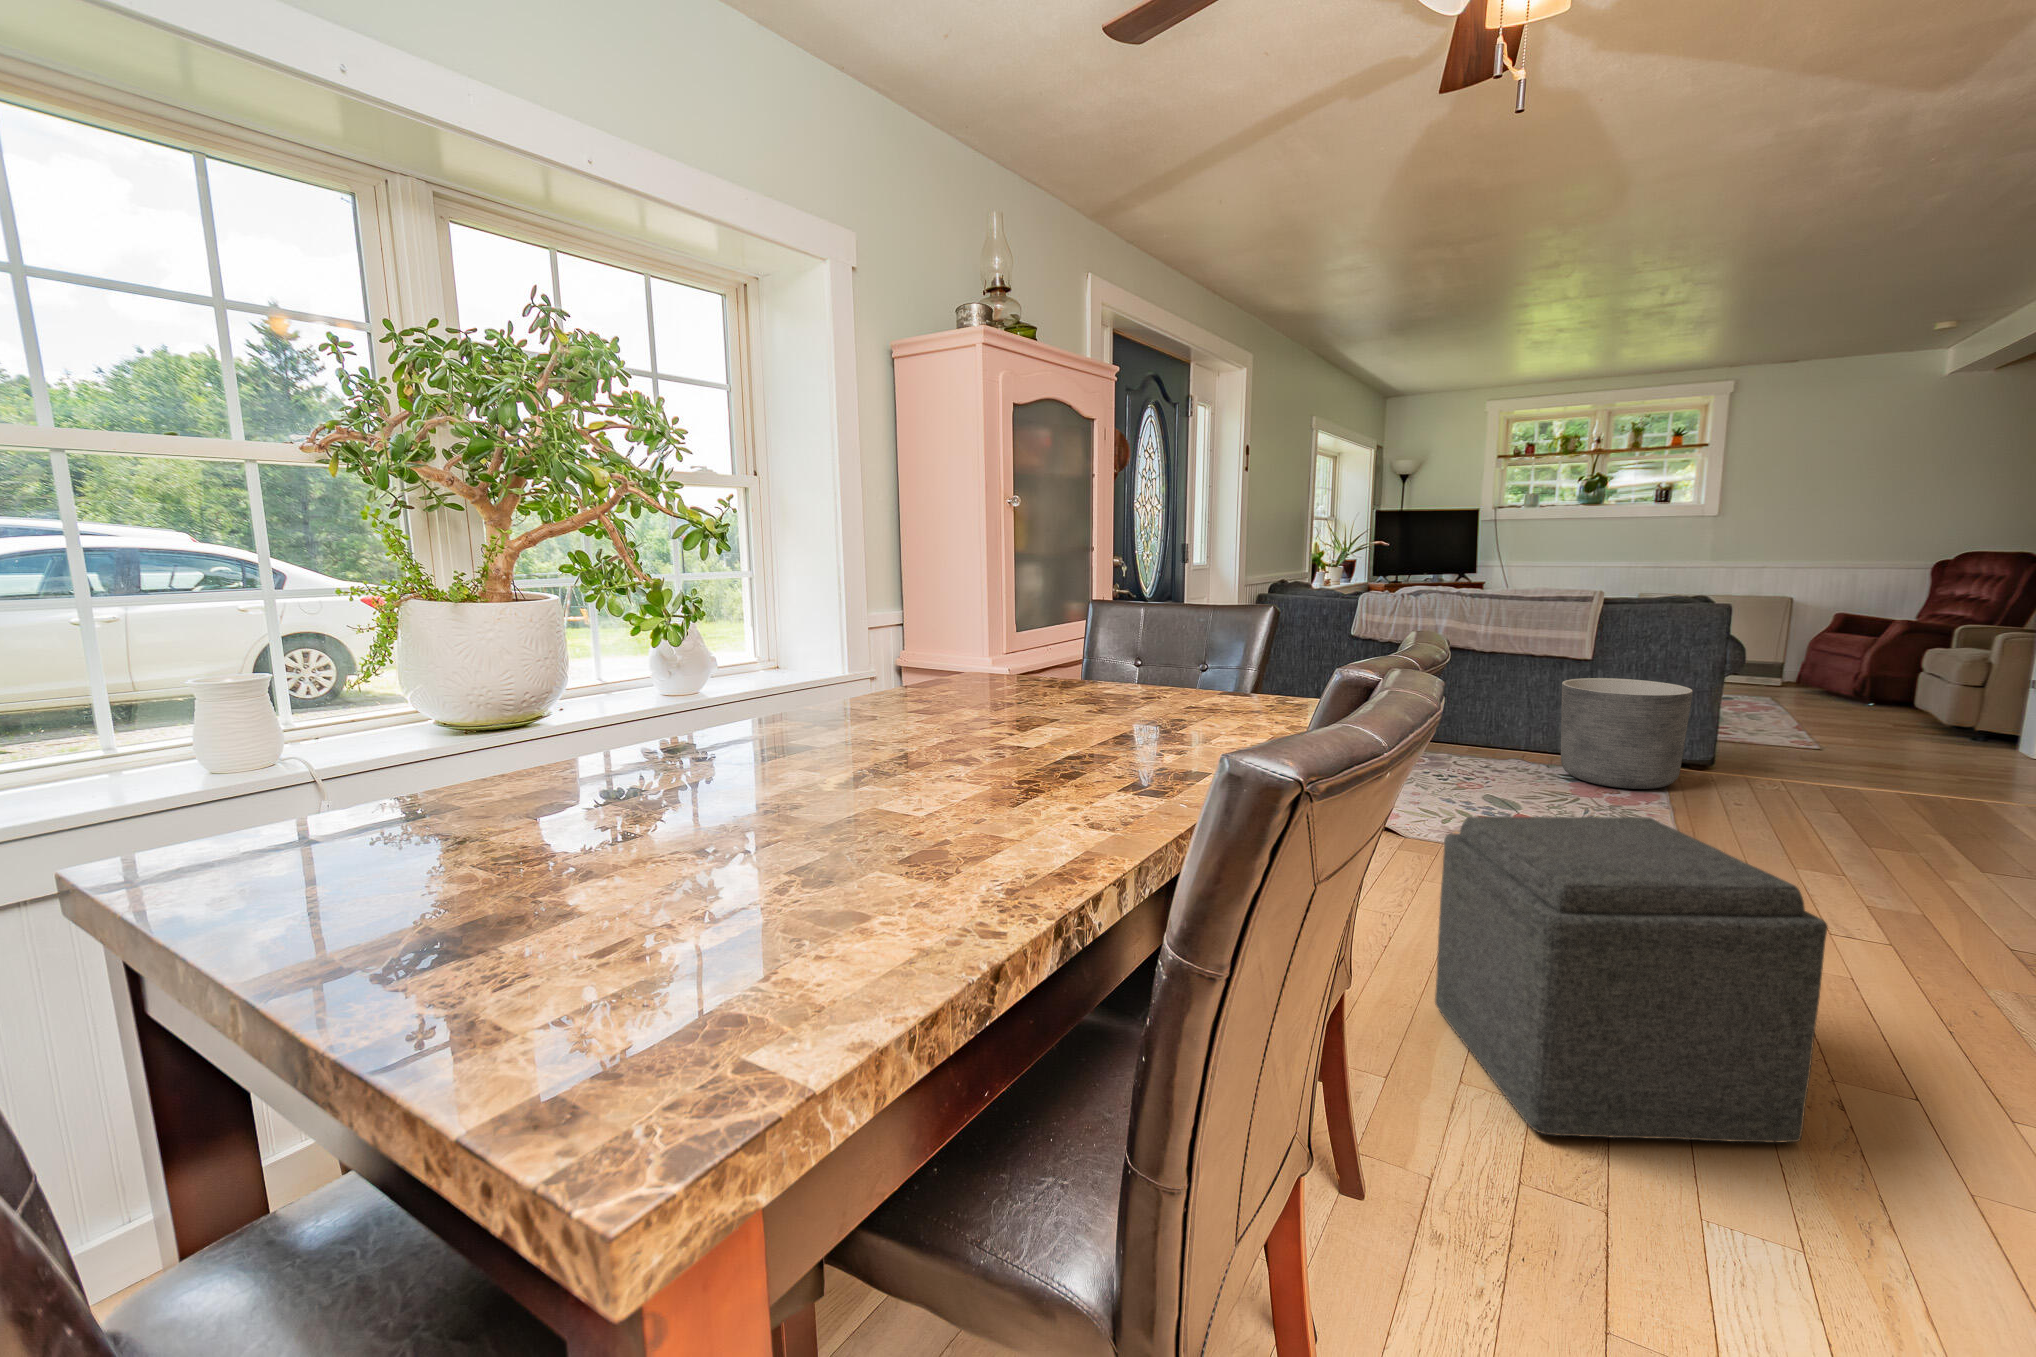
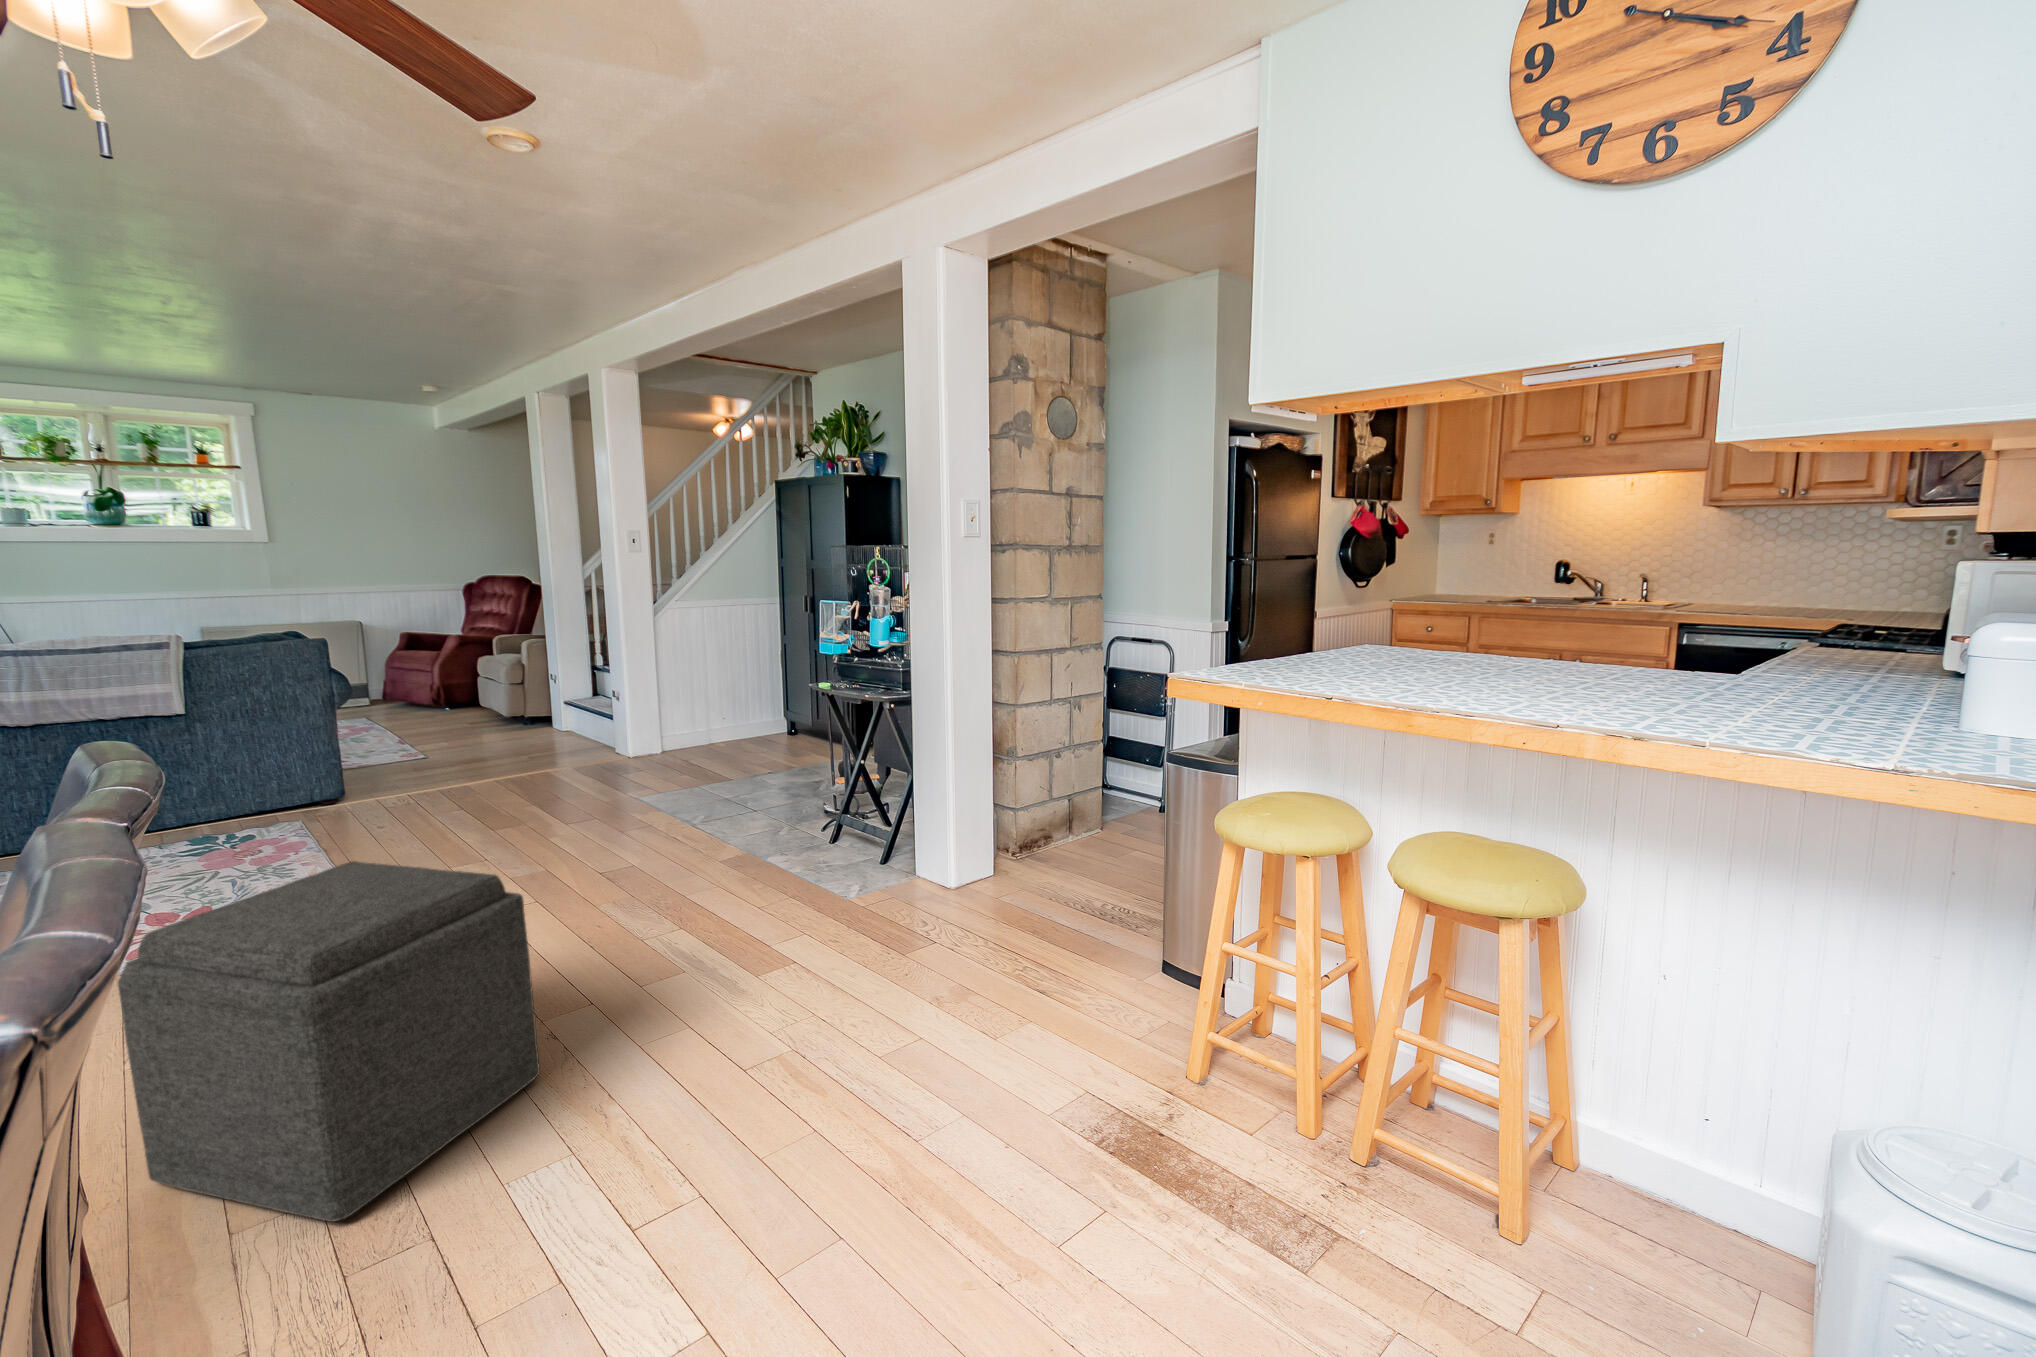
planter: present [1561,678,1693,789] -> none [158,725,318,851]

